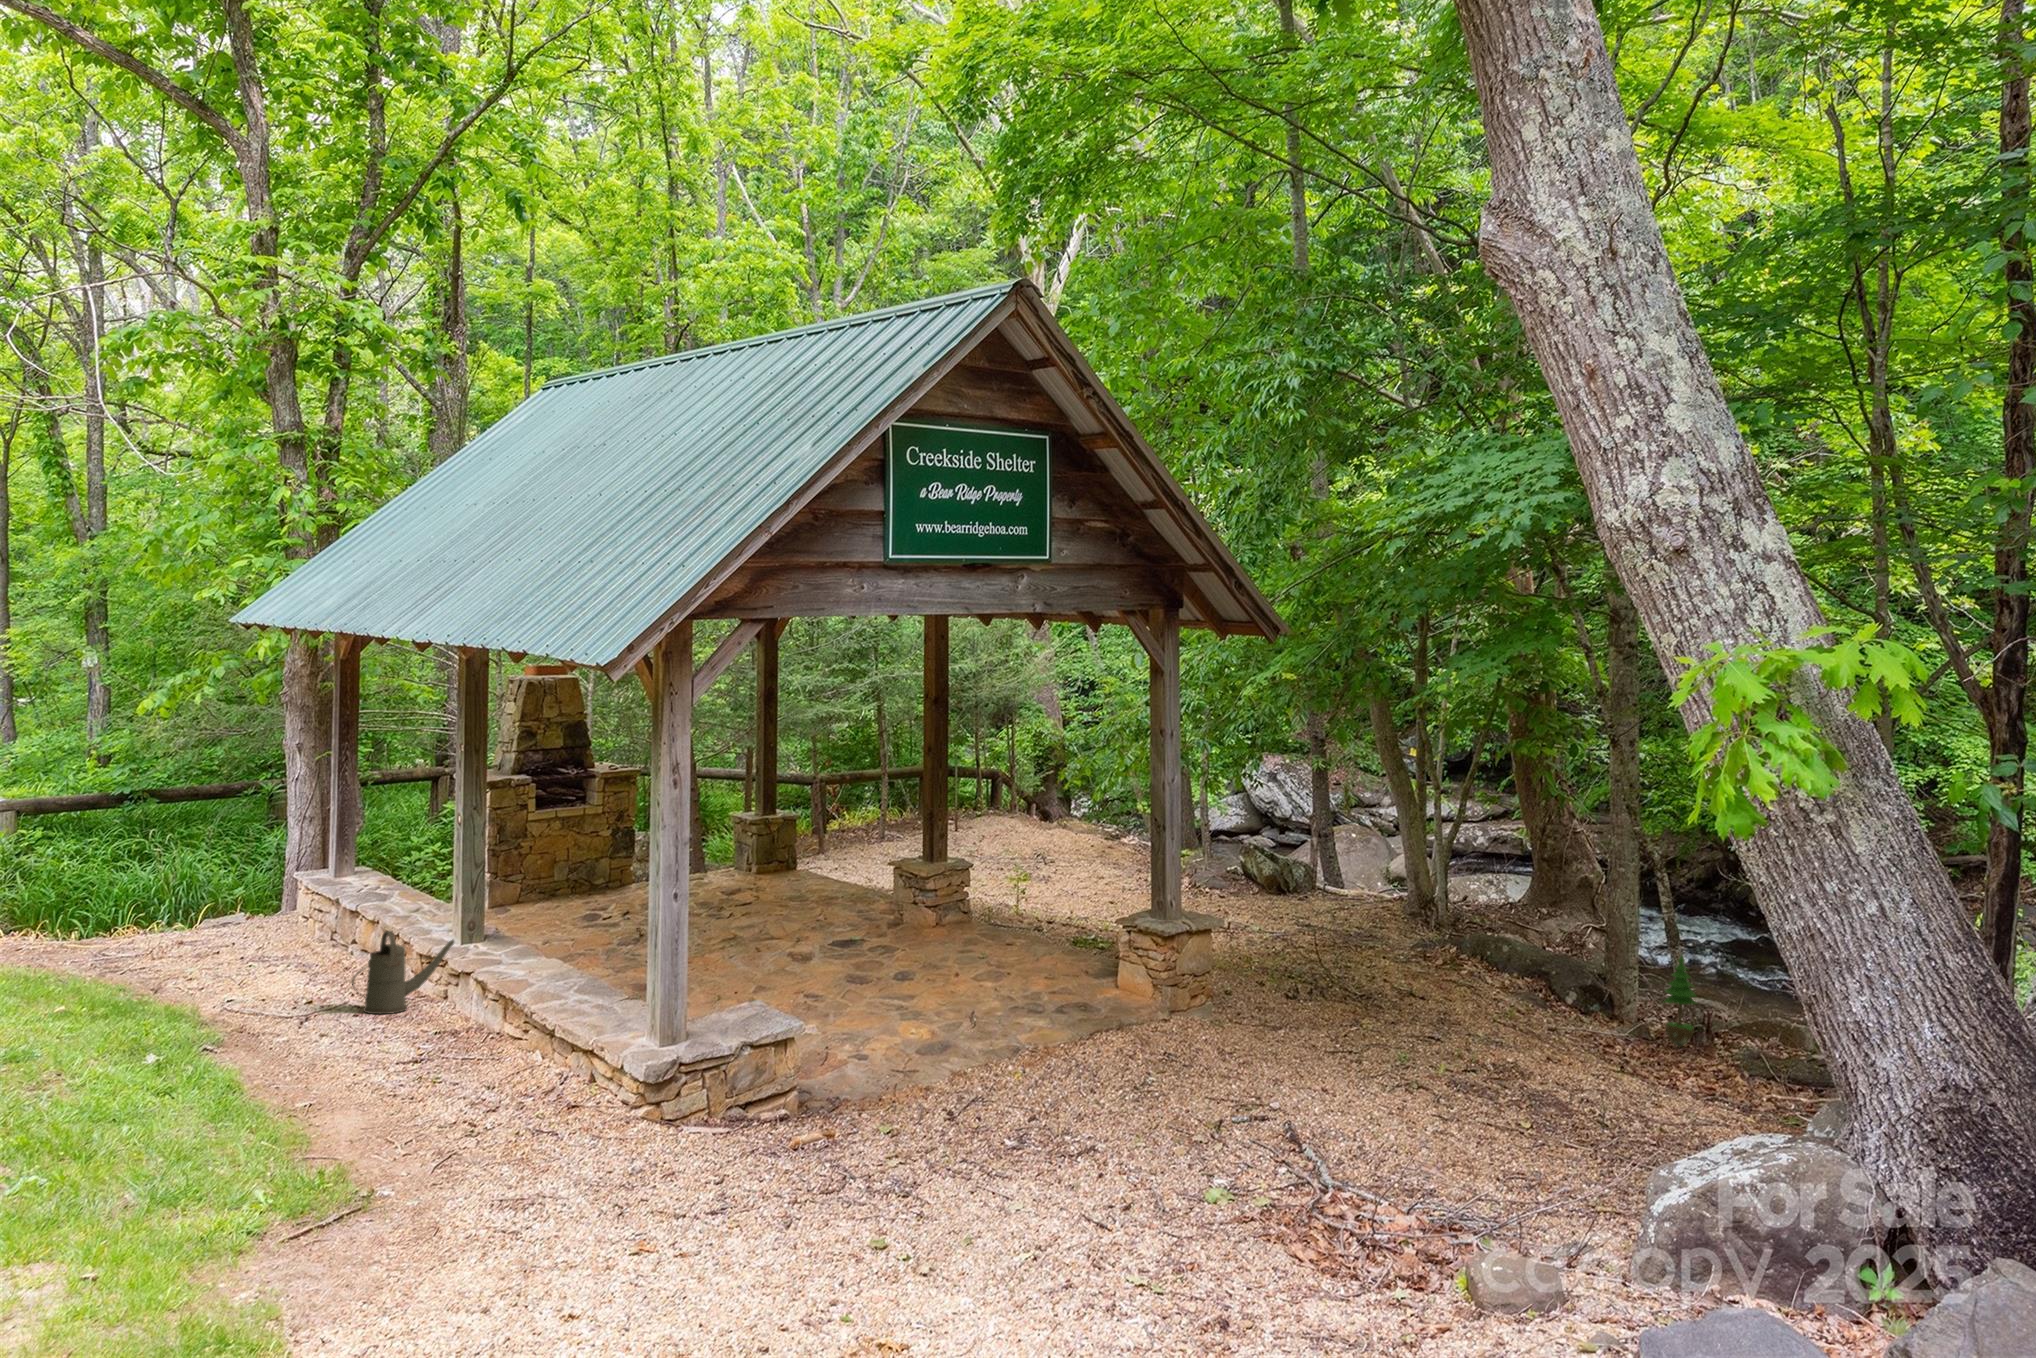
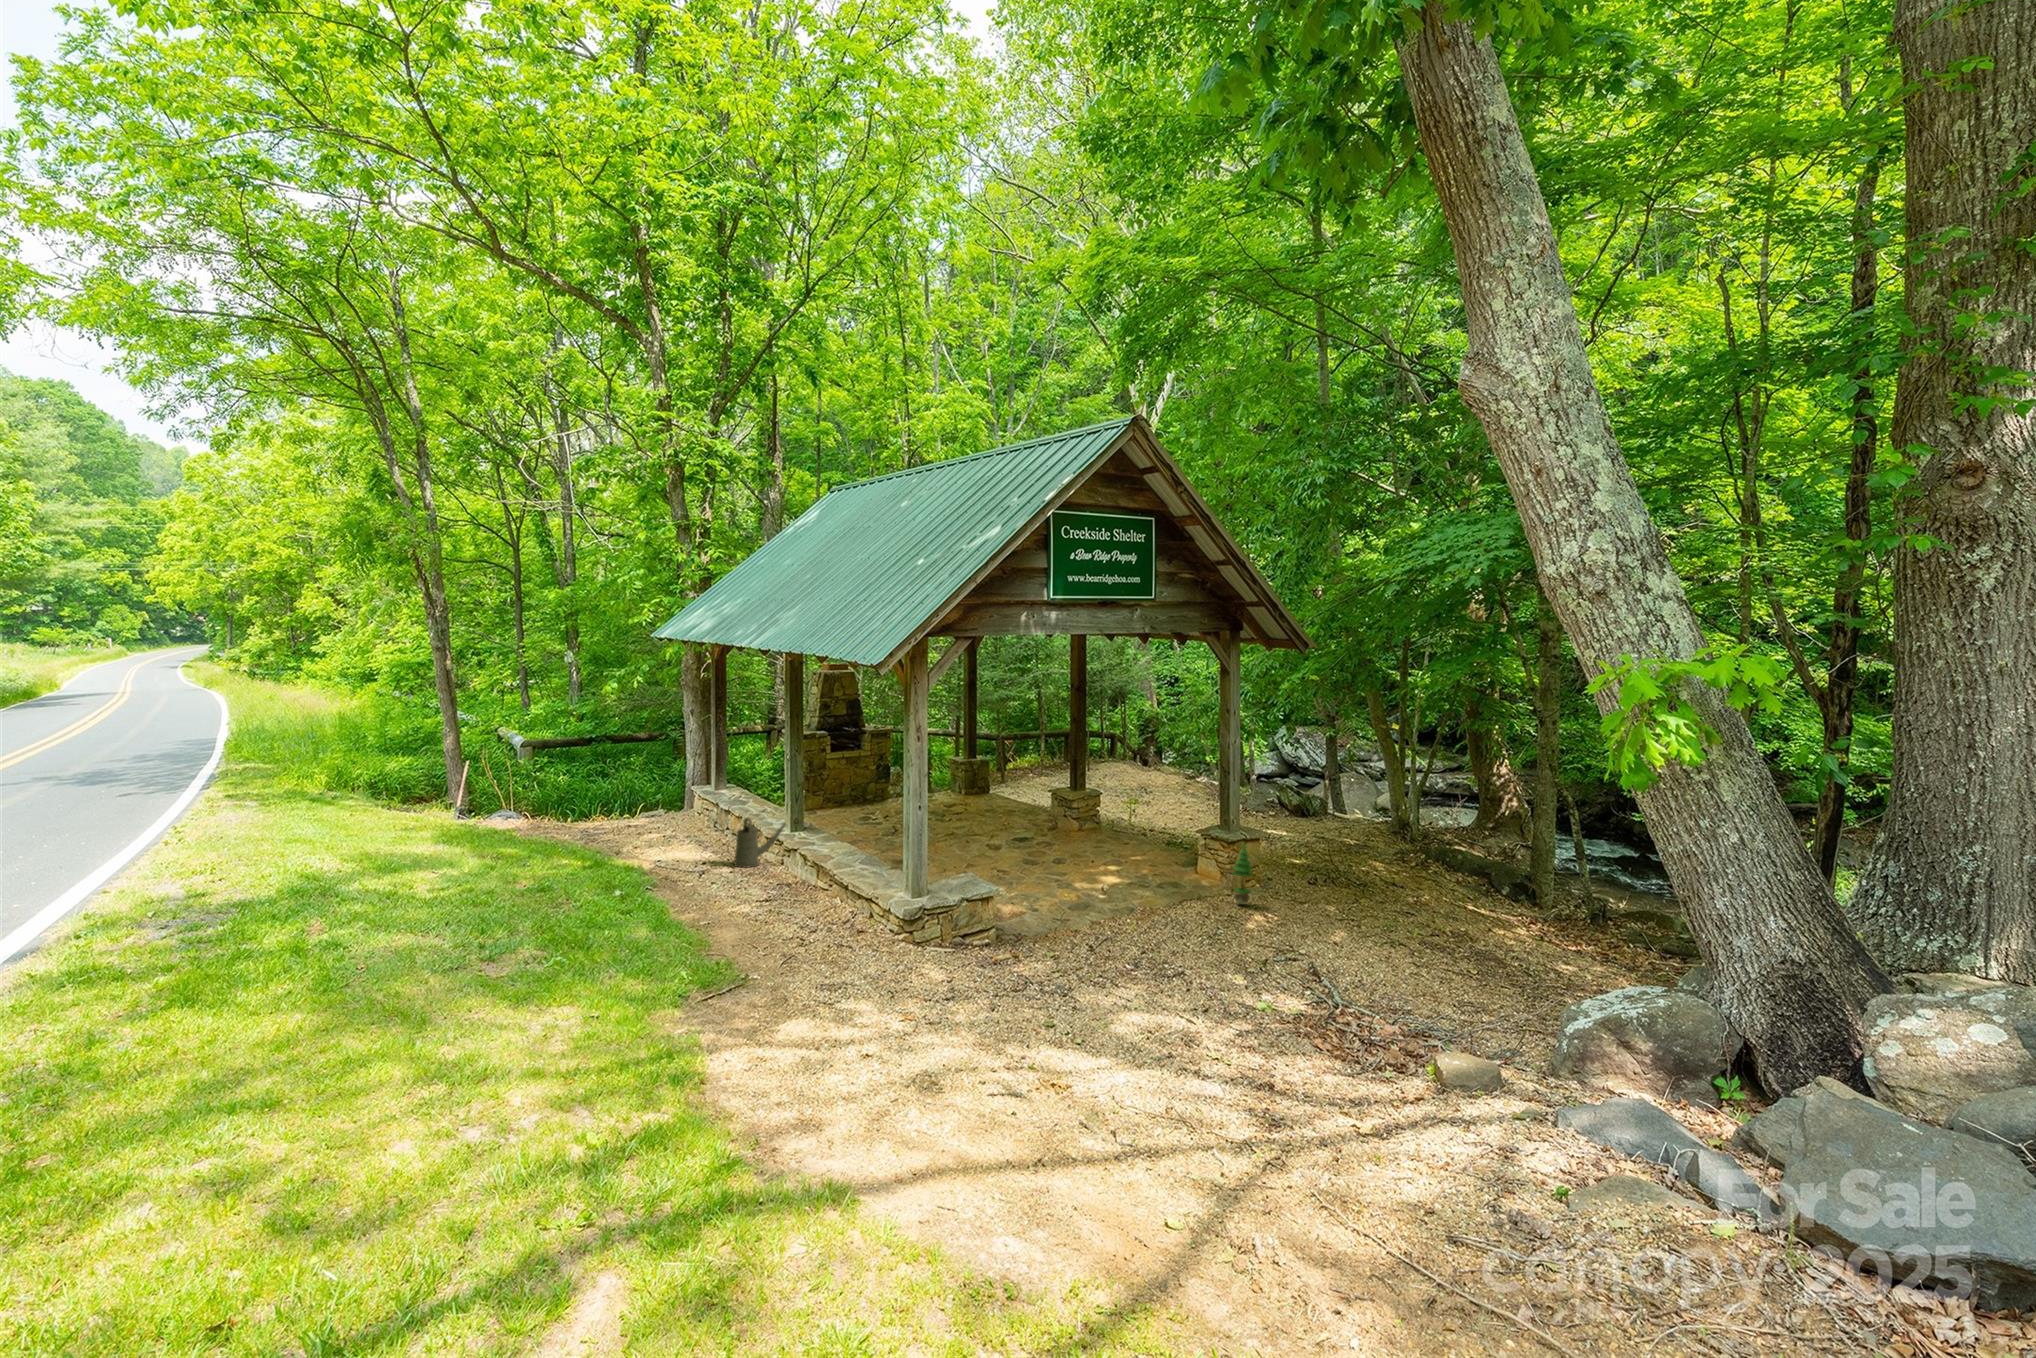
potted tree: present [1664,956,1696,1047] -> present [1233,844,1253,905]

